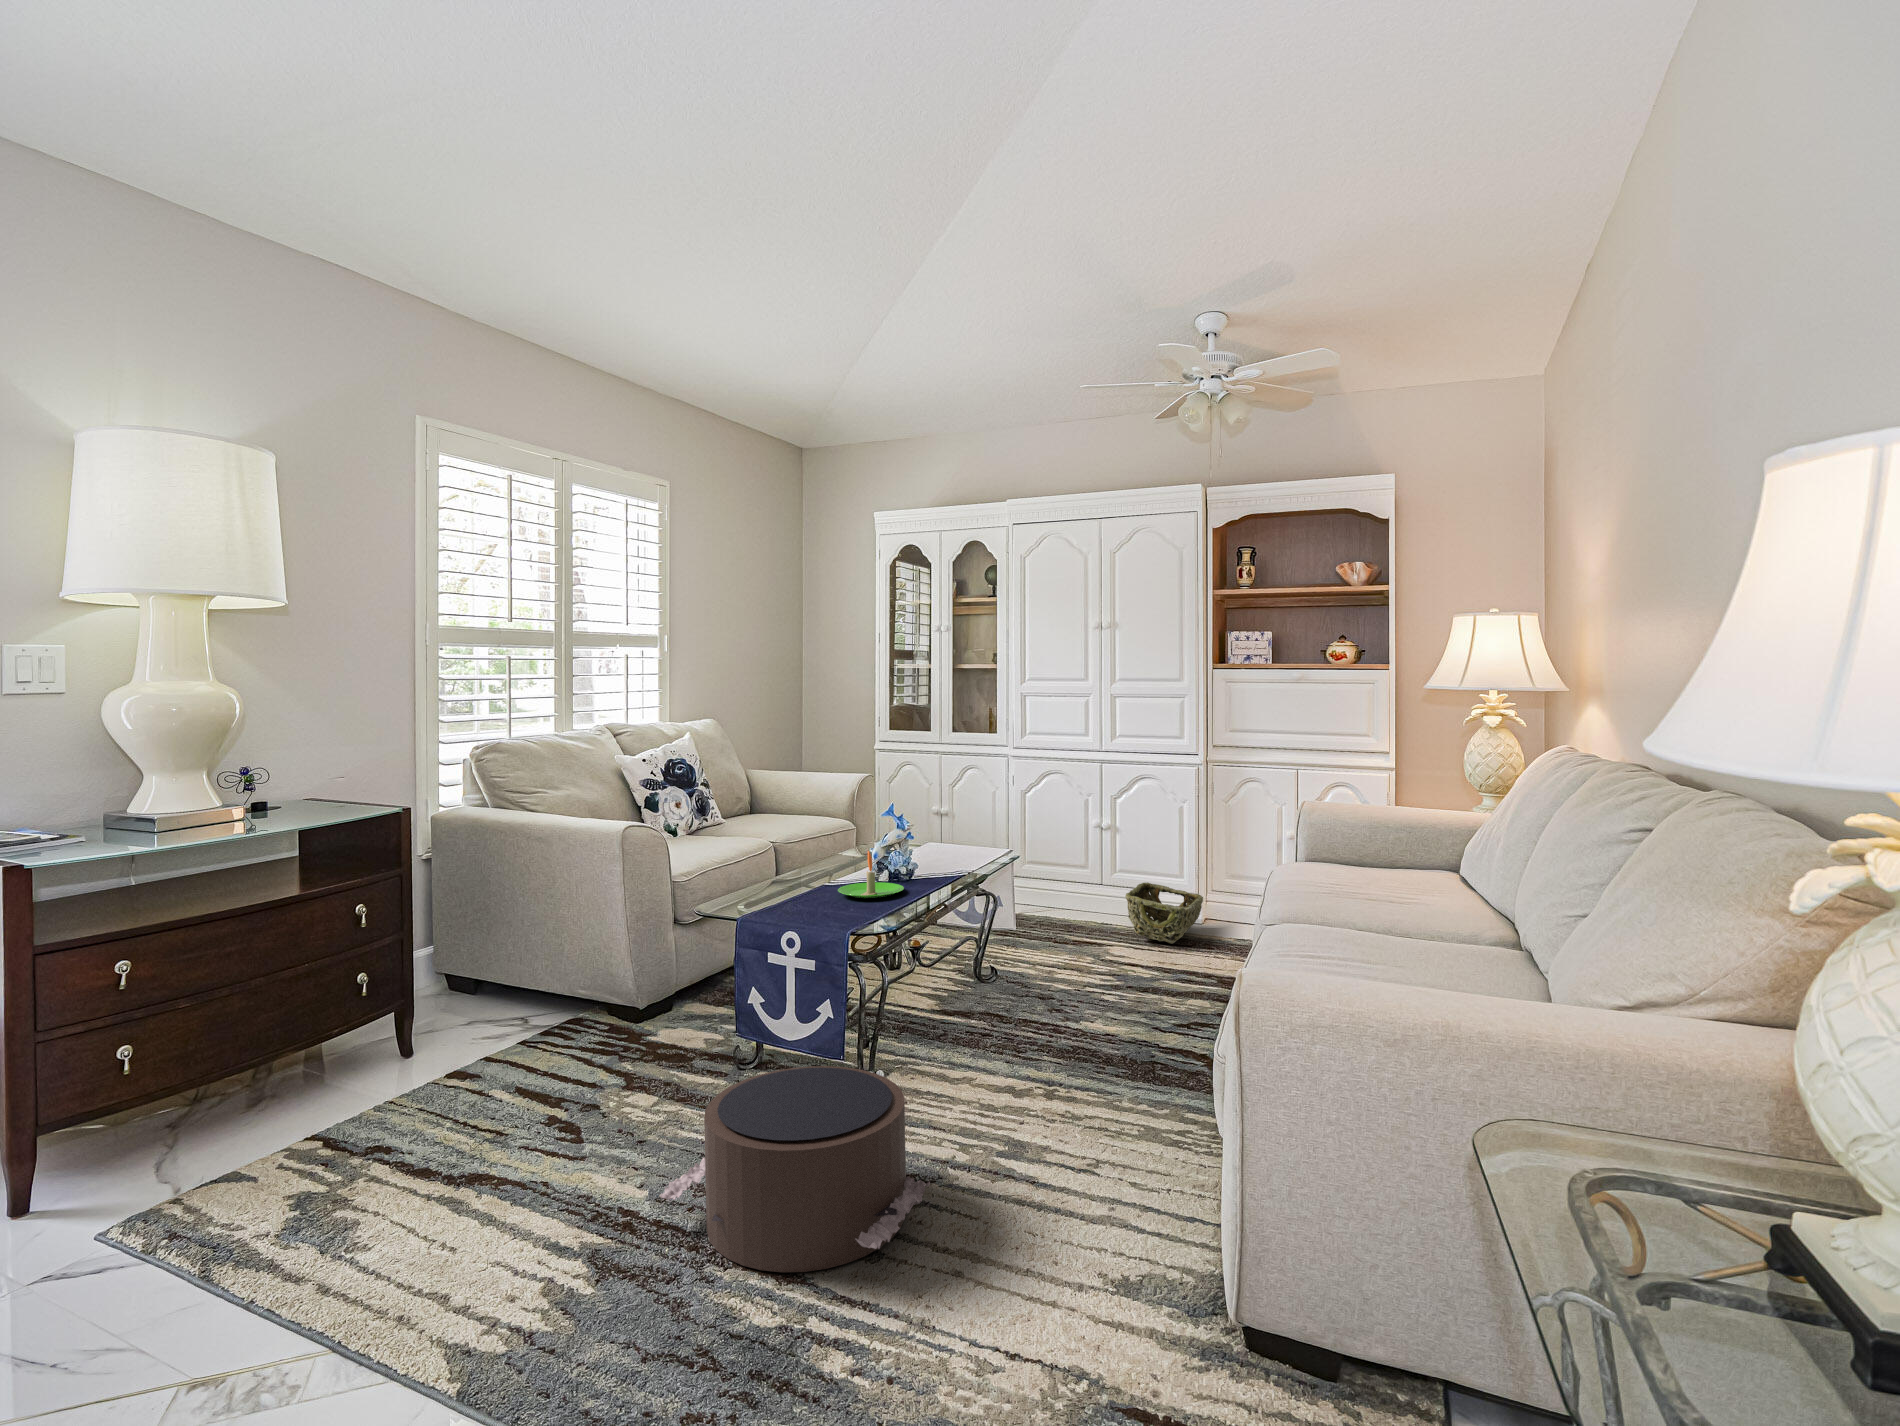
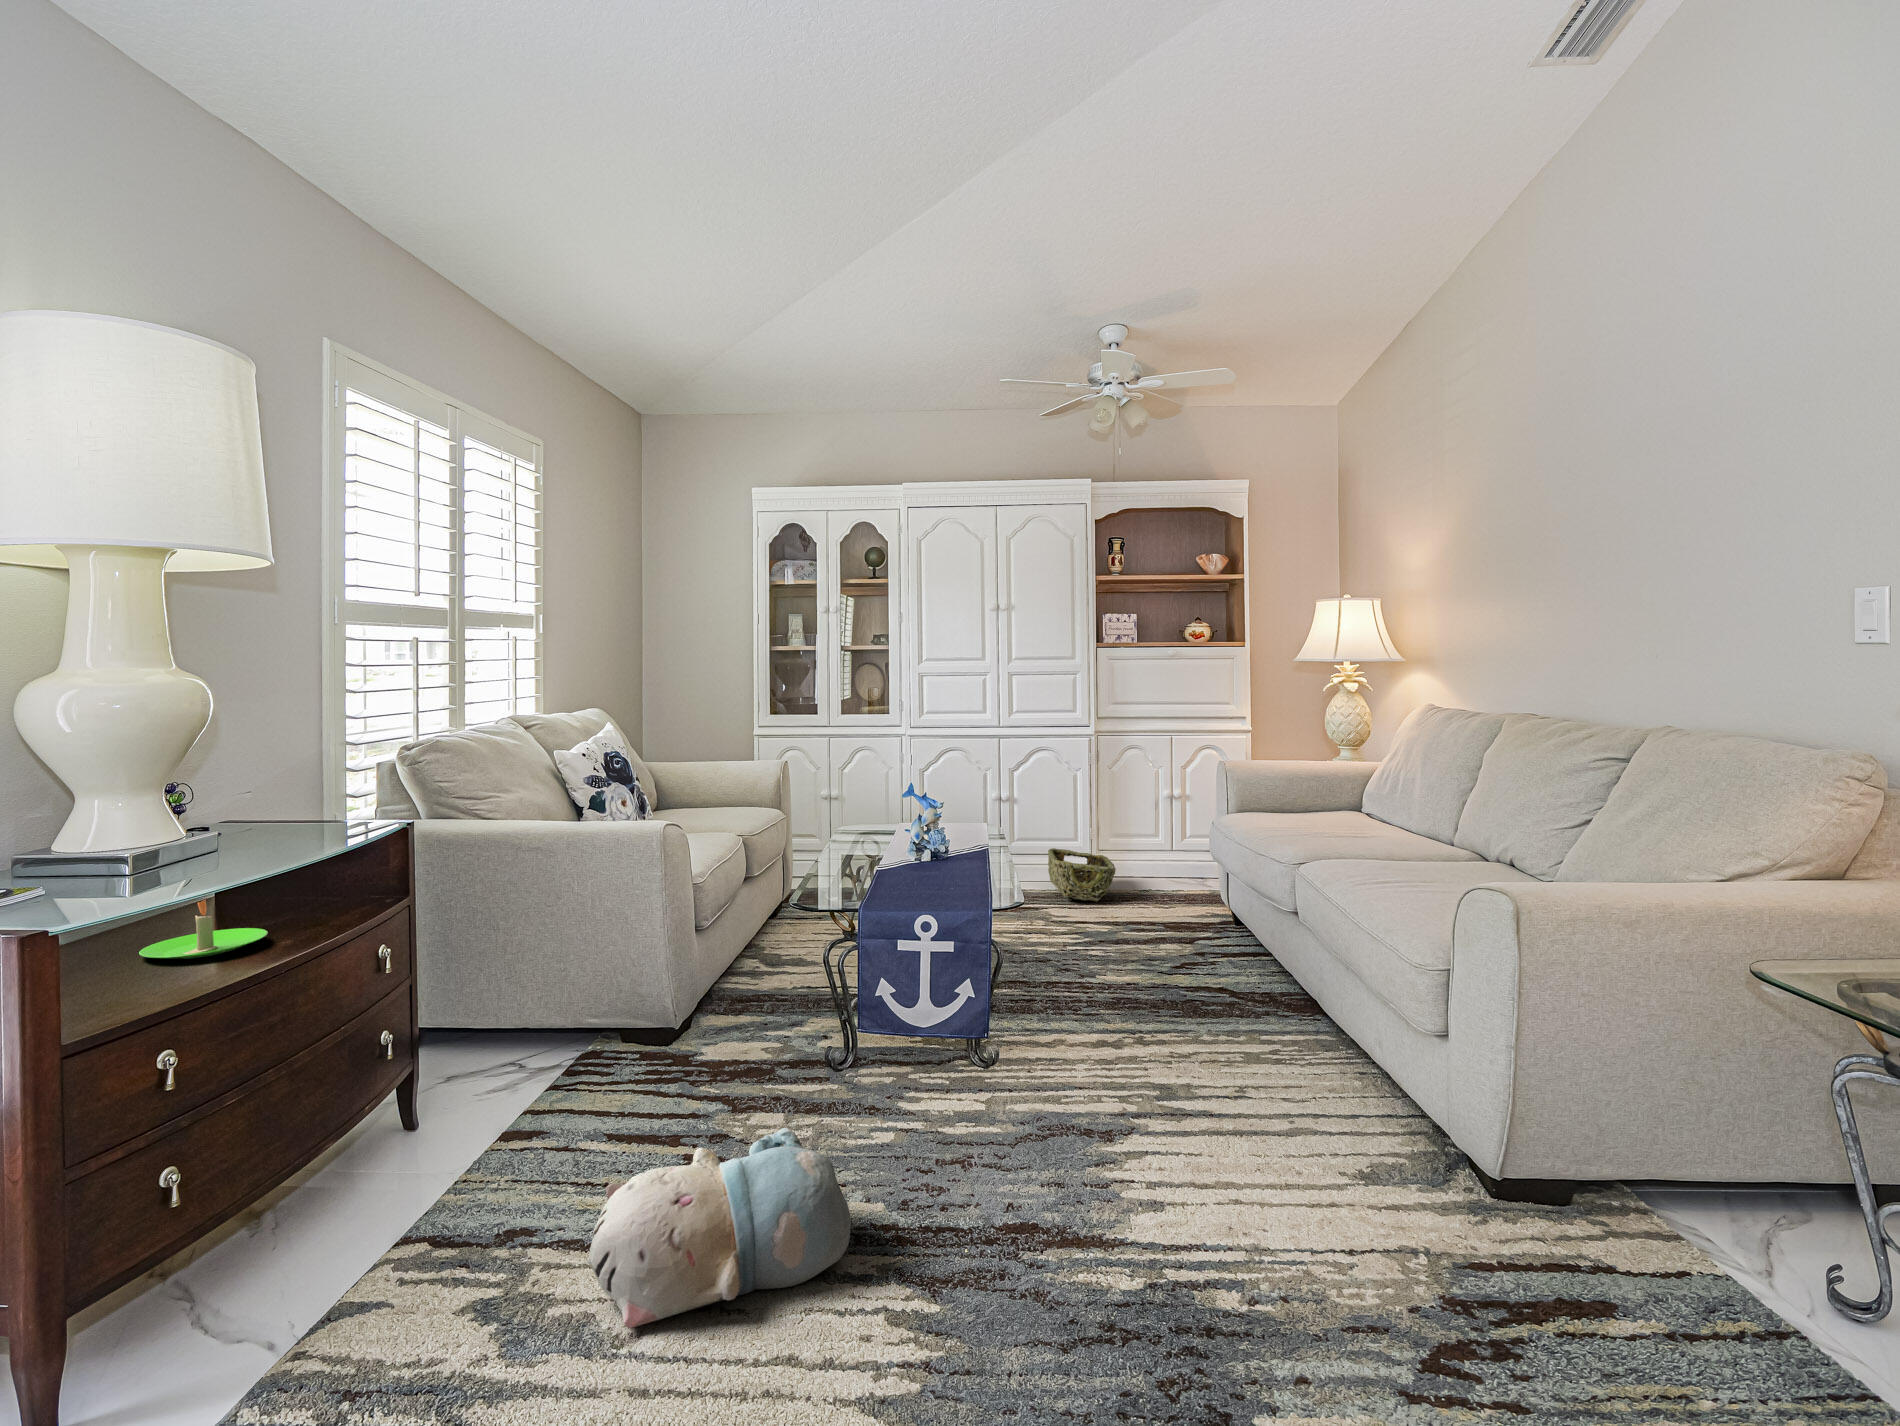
candle: present [838,851,904,898] -> present [139,899,268,959]
pouf: present [660,1066,930,1272] -> none [931,1040,1191,1243]
plush toy: none [350,1106,585,1248] -> present [587,1127,851,1328]

